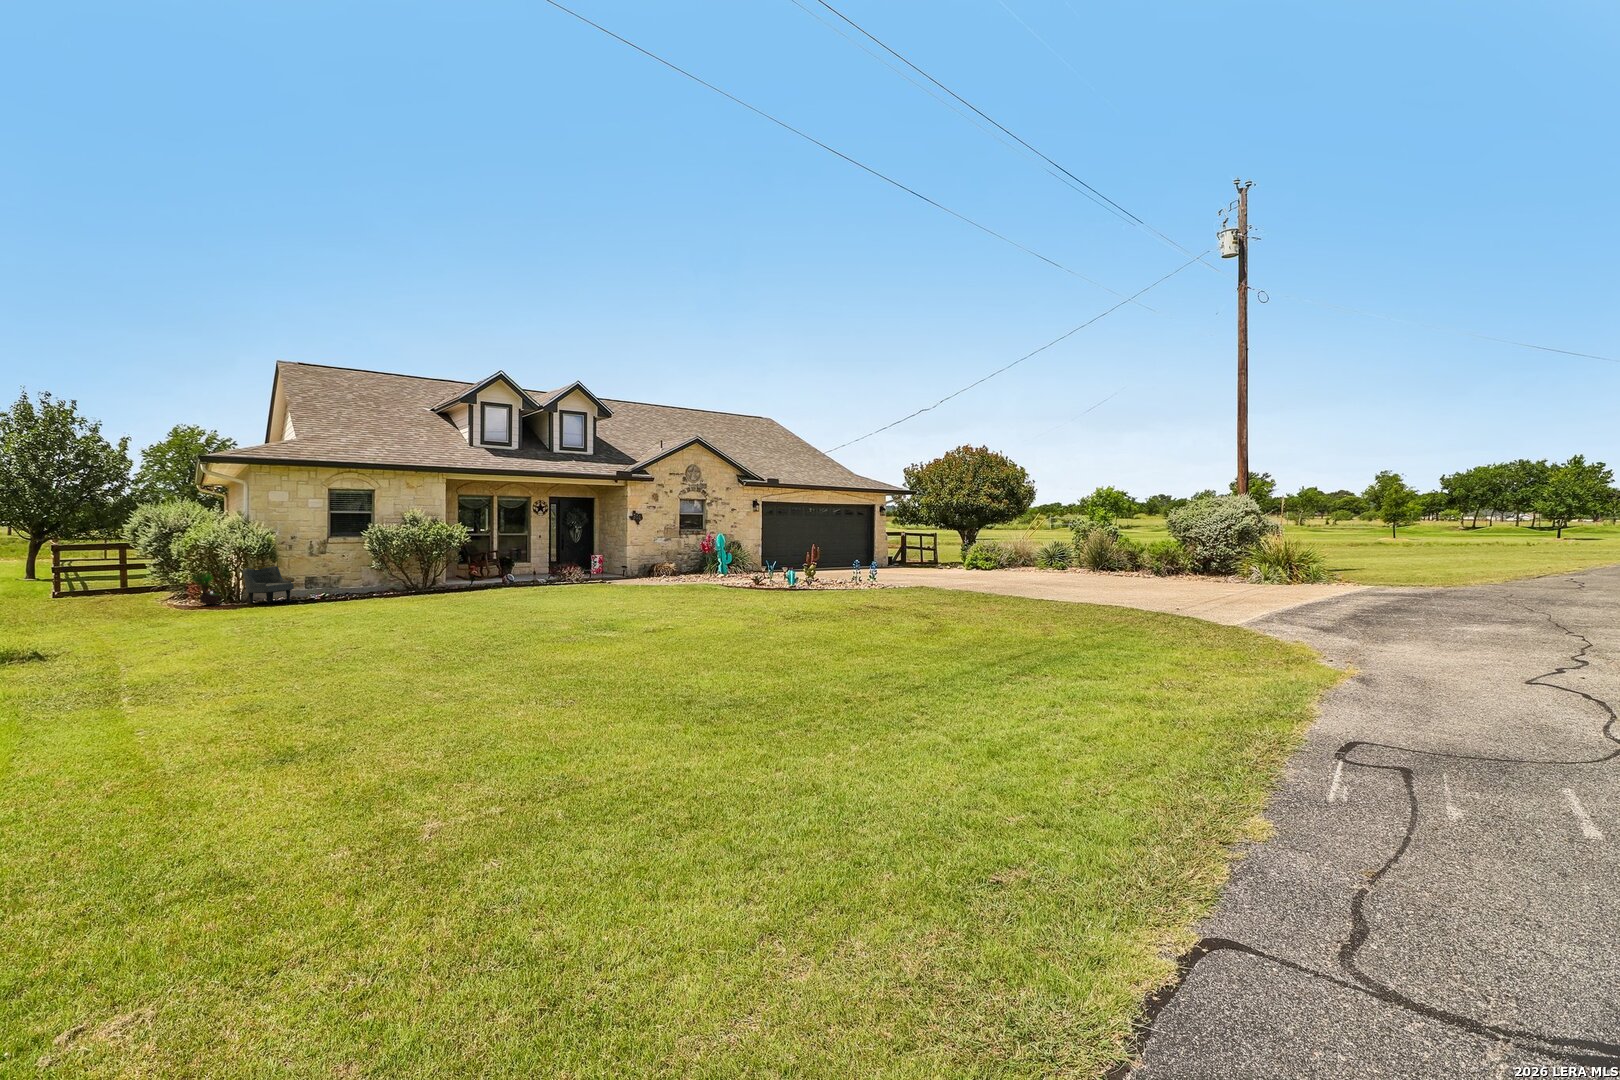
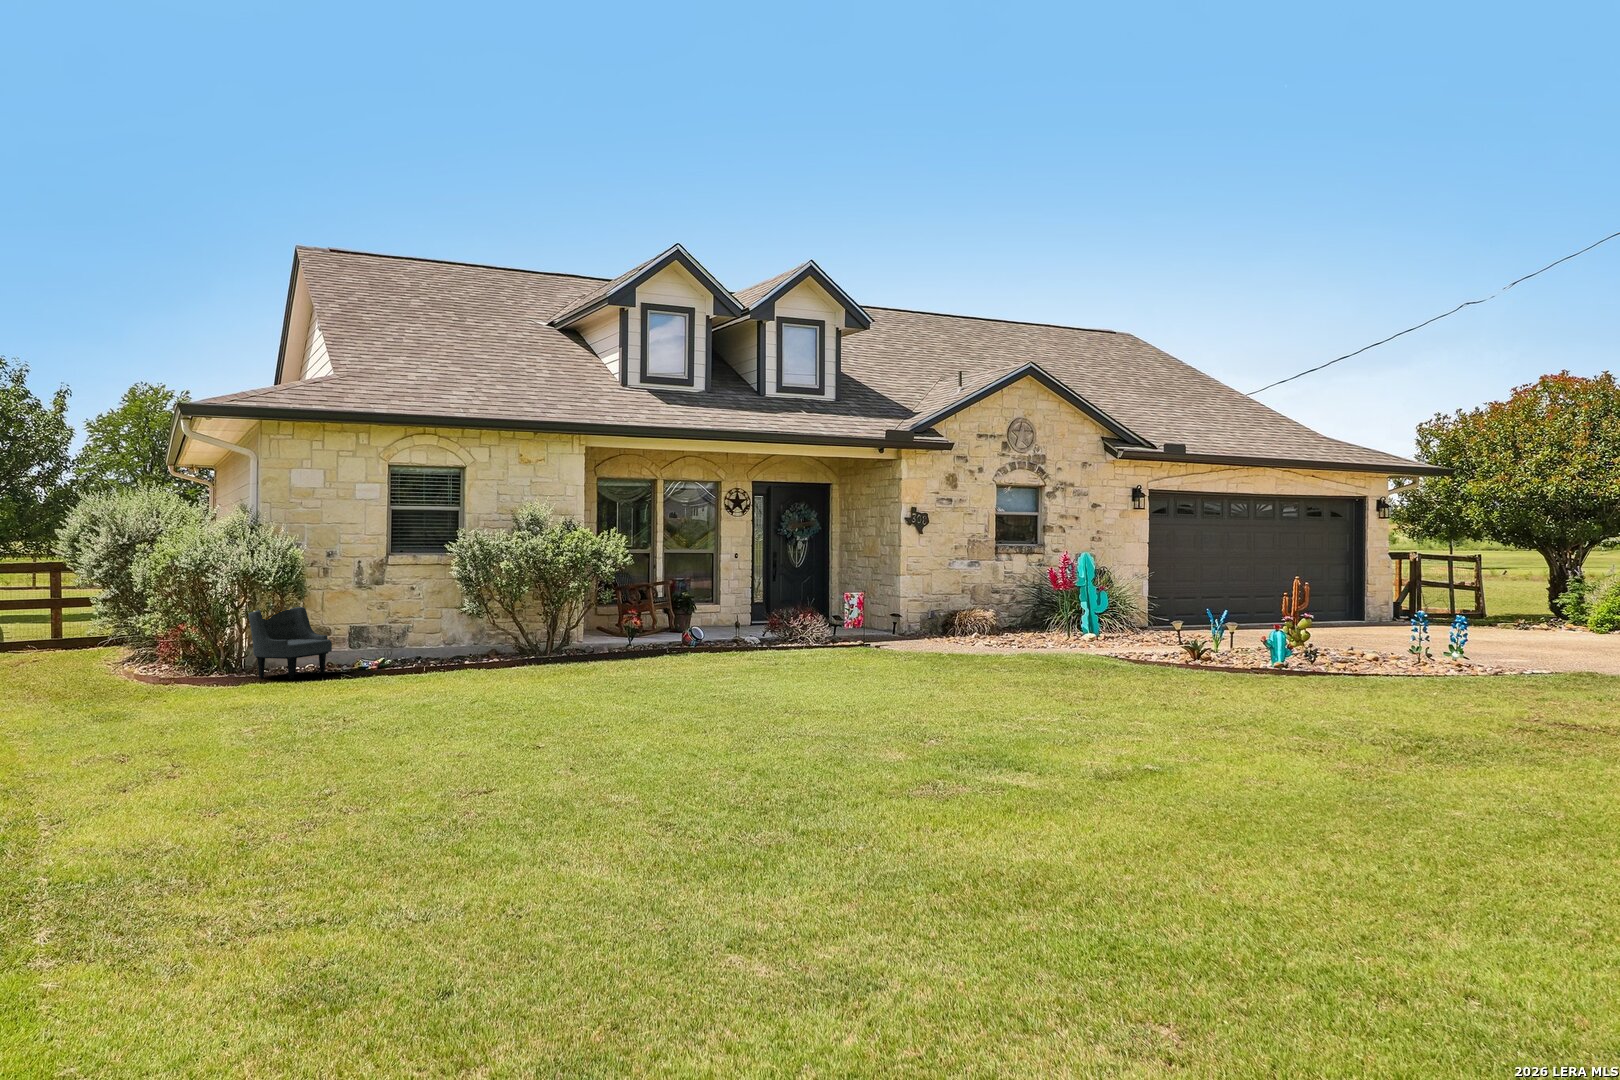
potted tree: present [192,573,220,605] -> none [160,612,210,679]

